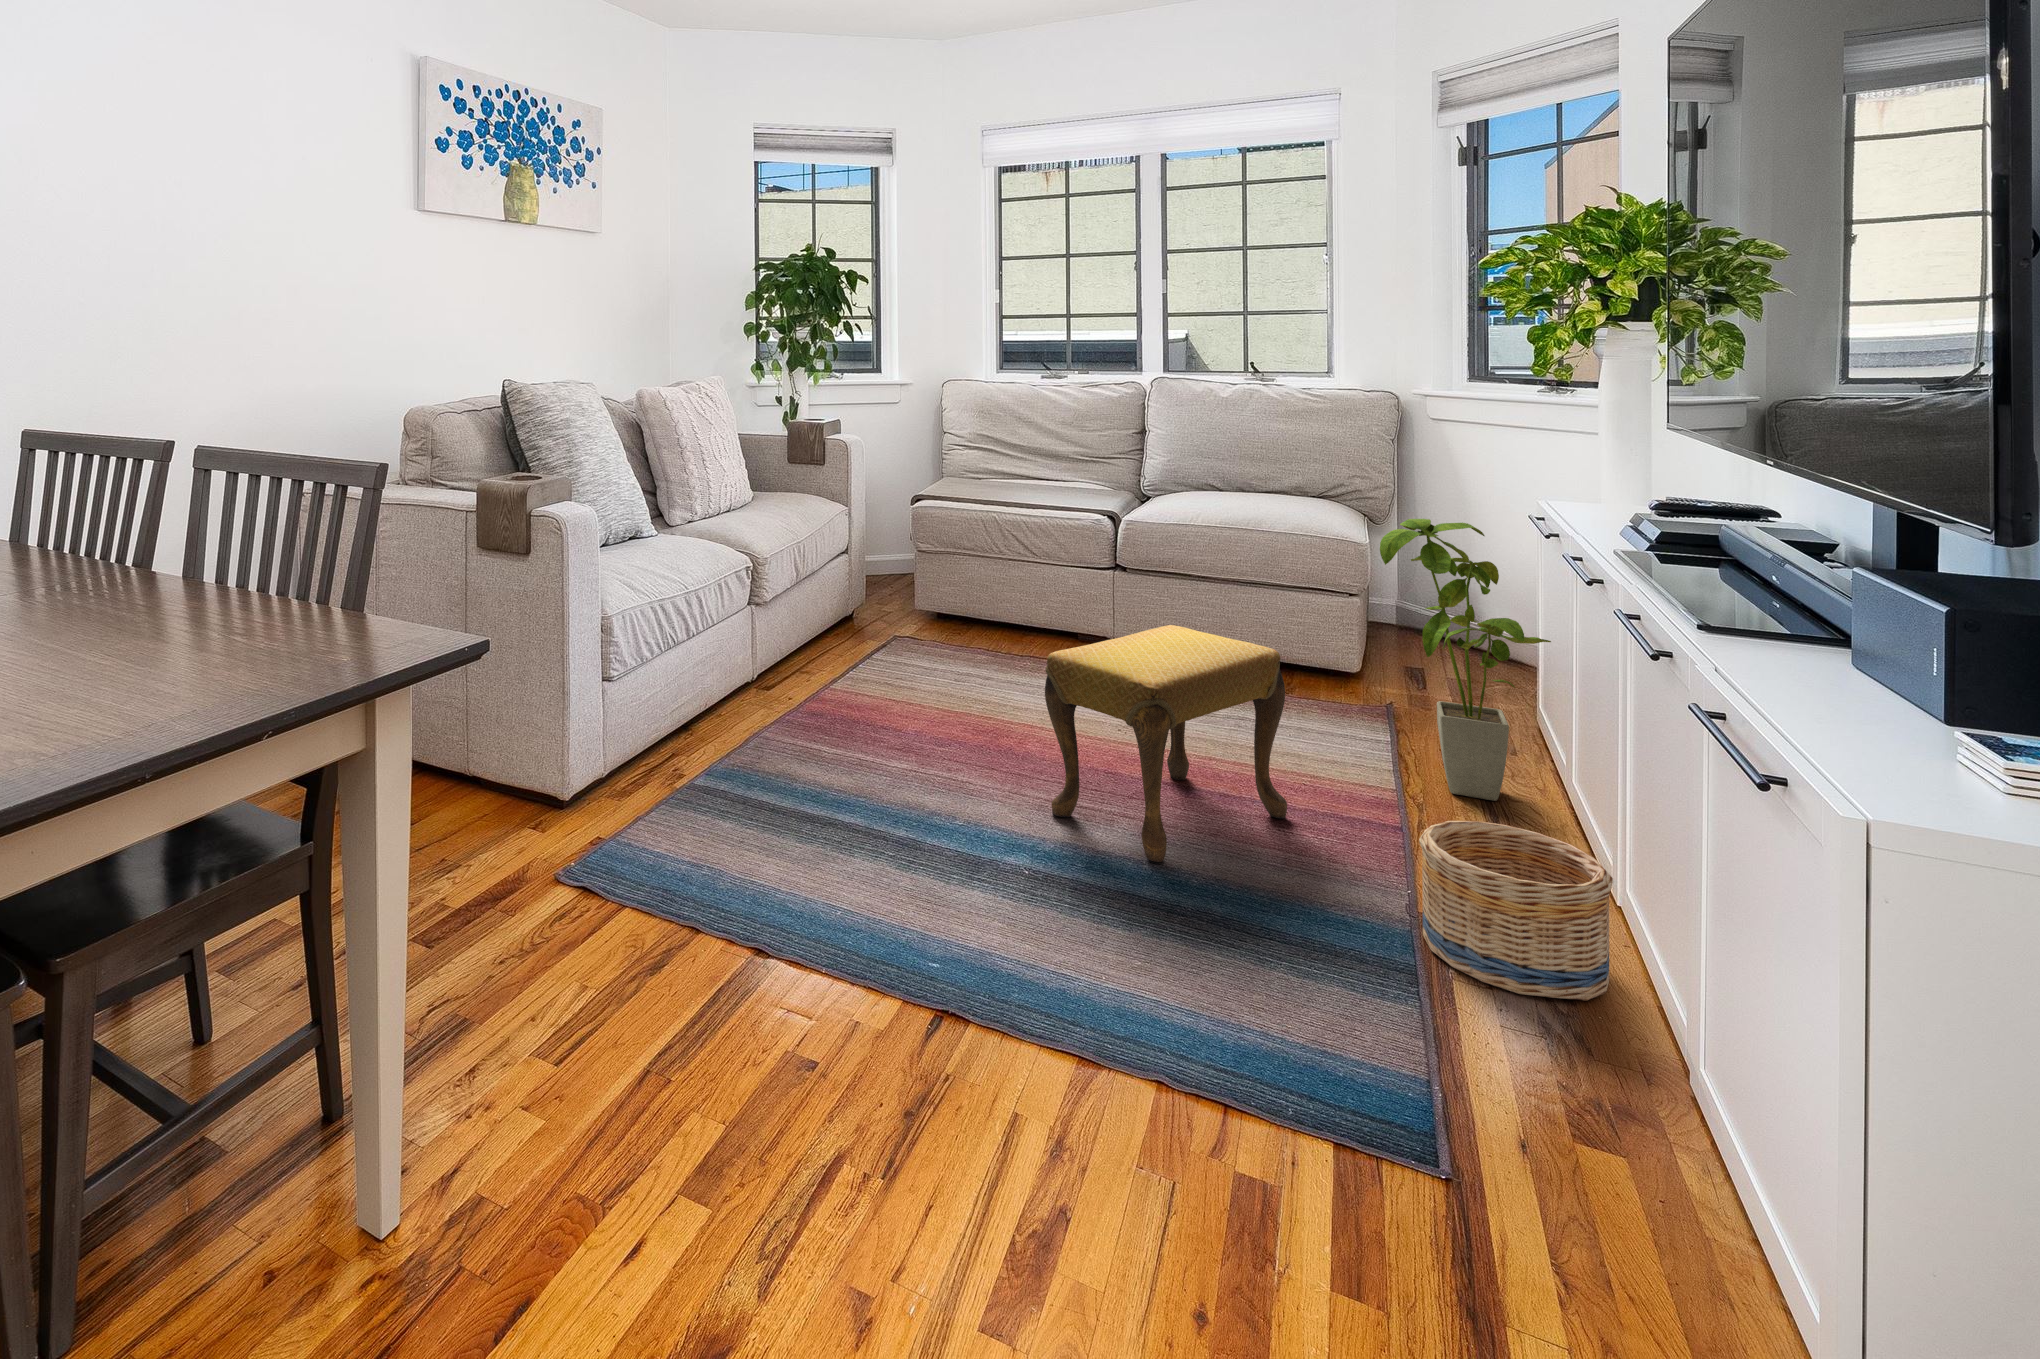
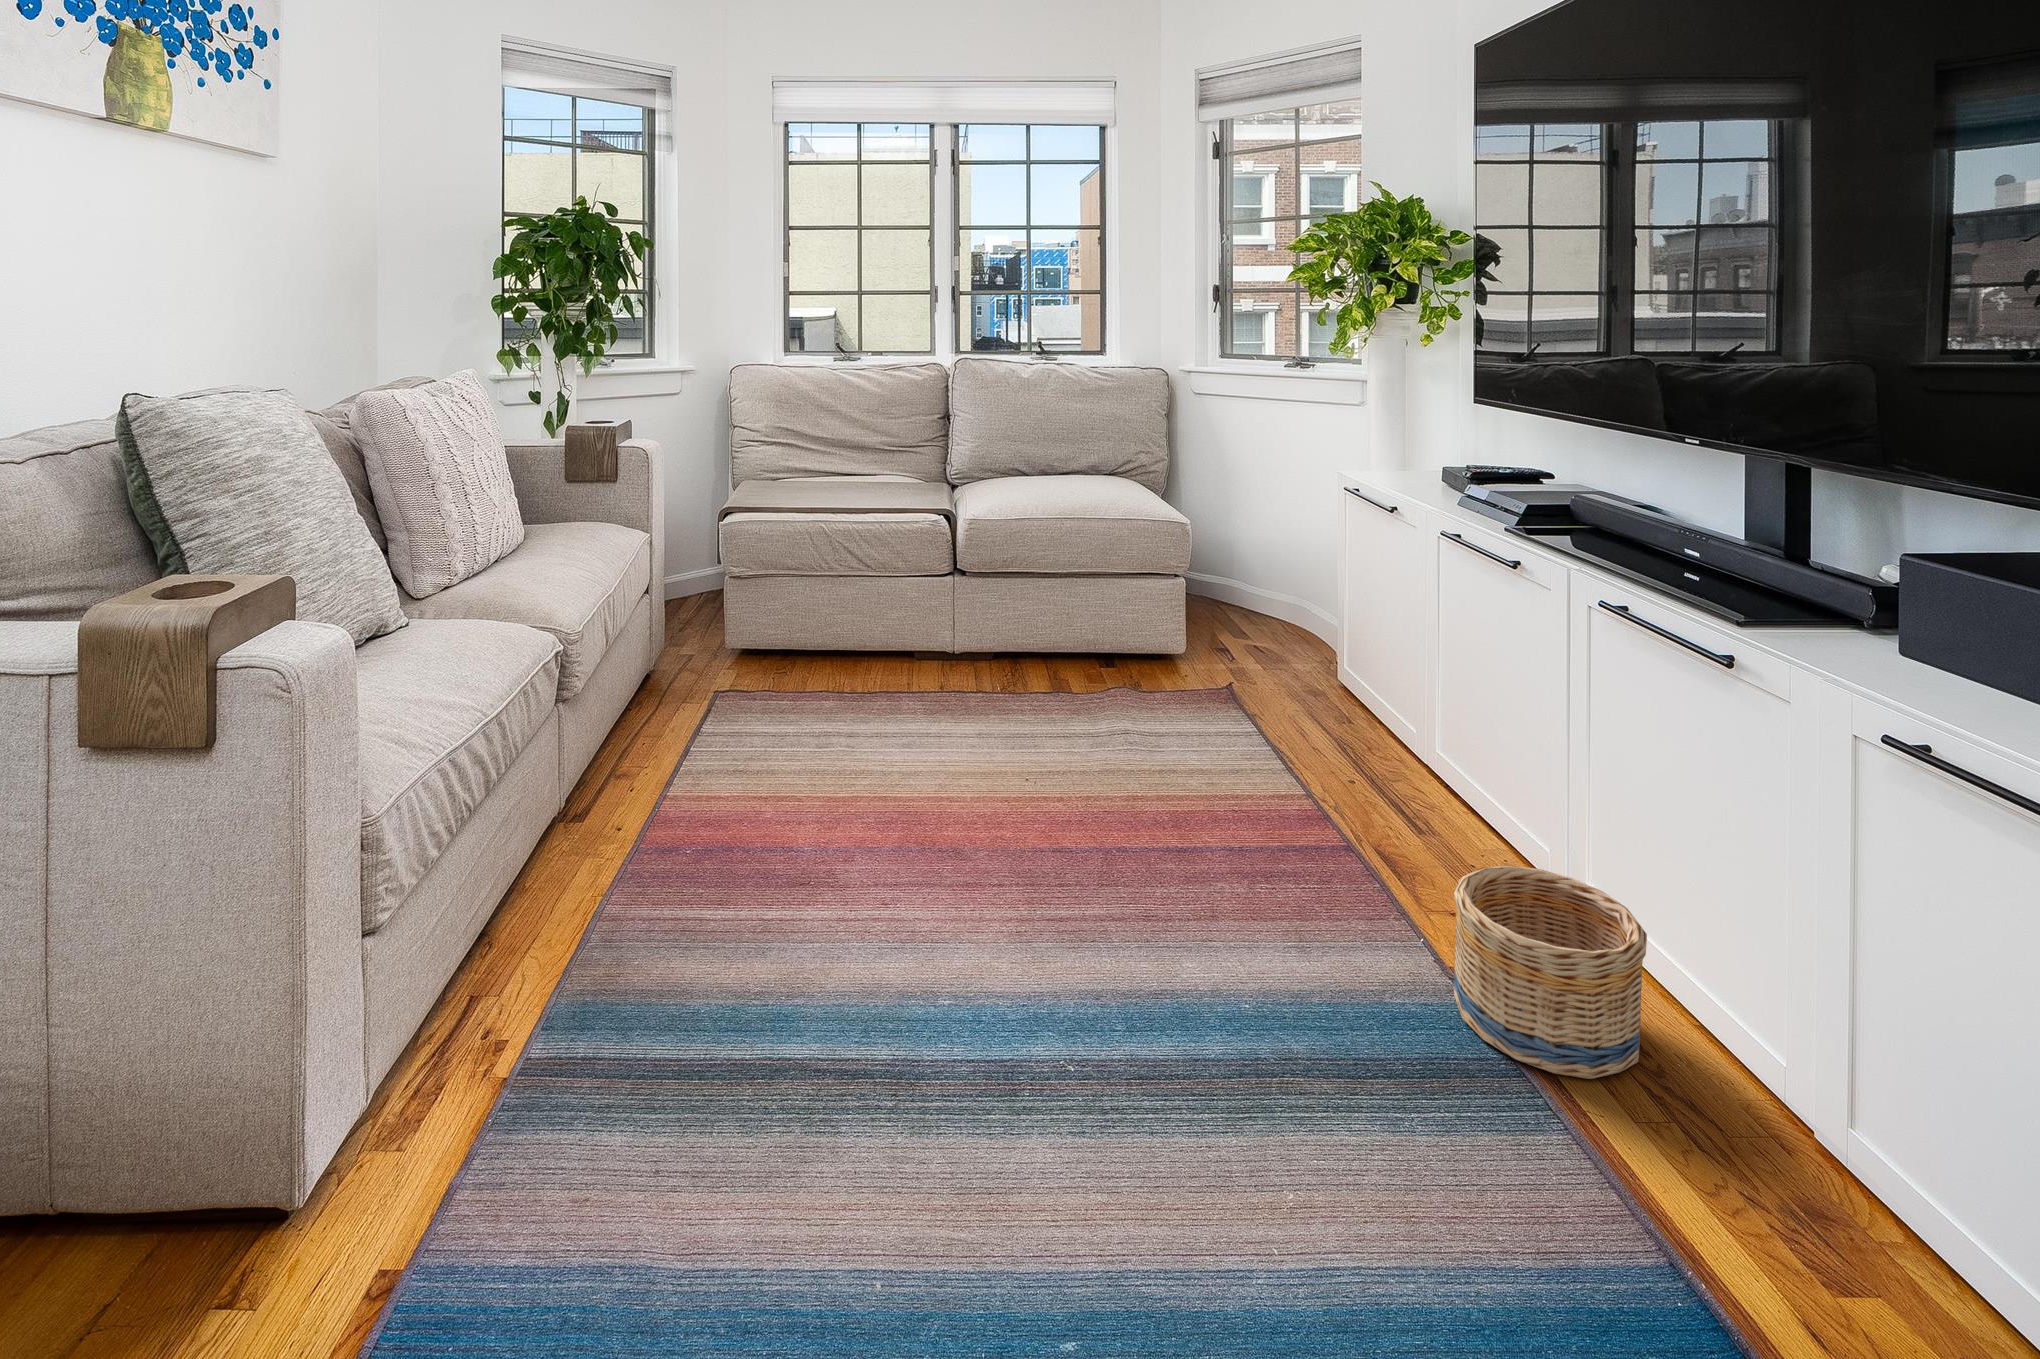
house plant: present [1380,519,1551,801] -> none [1290,516,1438,796]
footstool: present [1045,625,1287,862] -> none [1020,667,1245,995]

